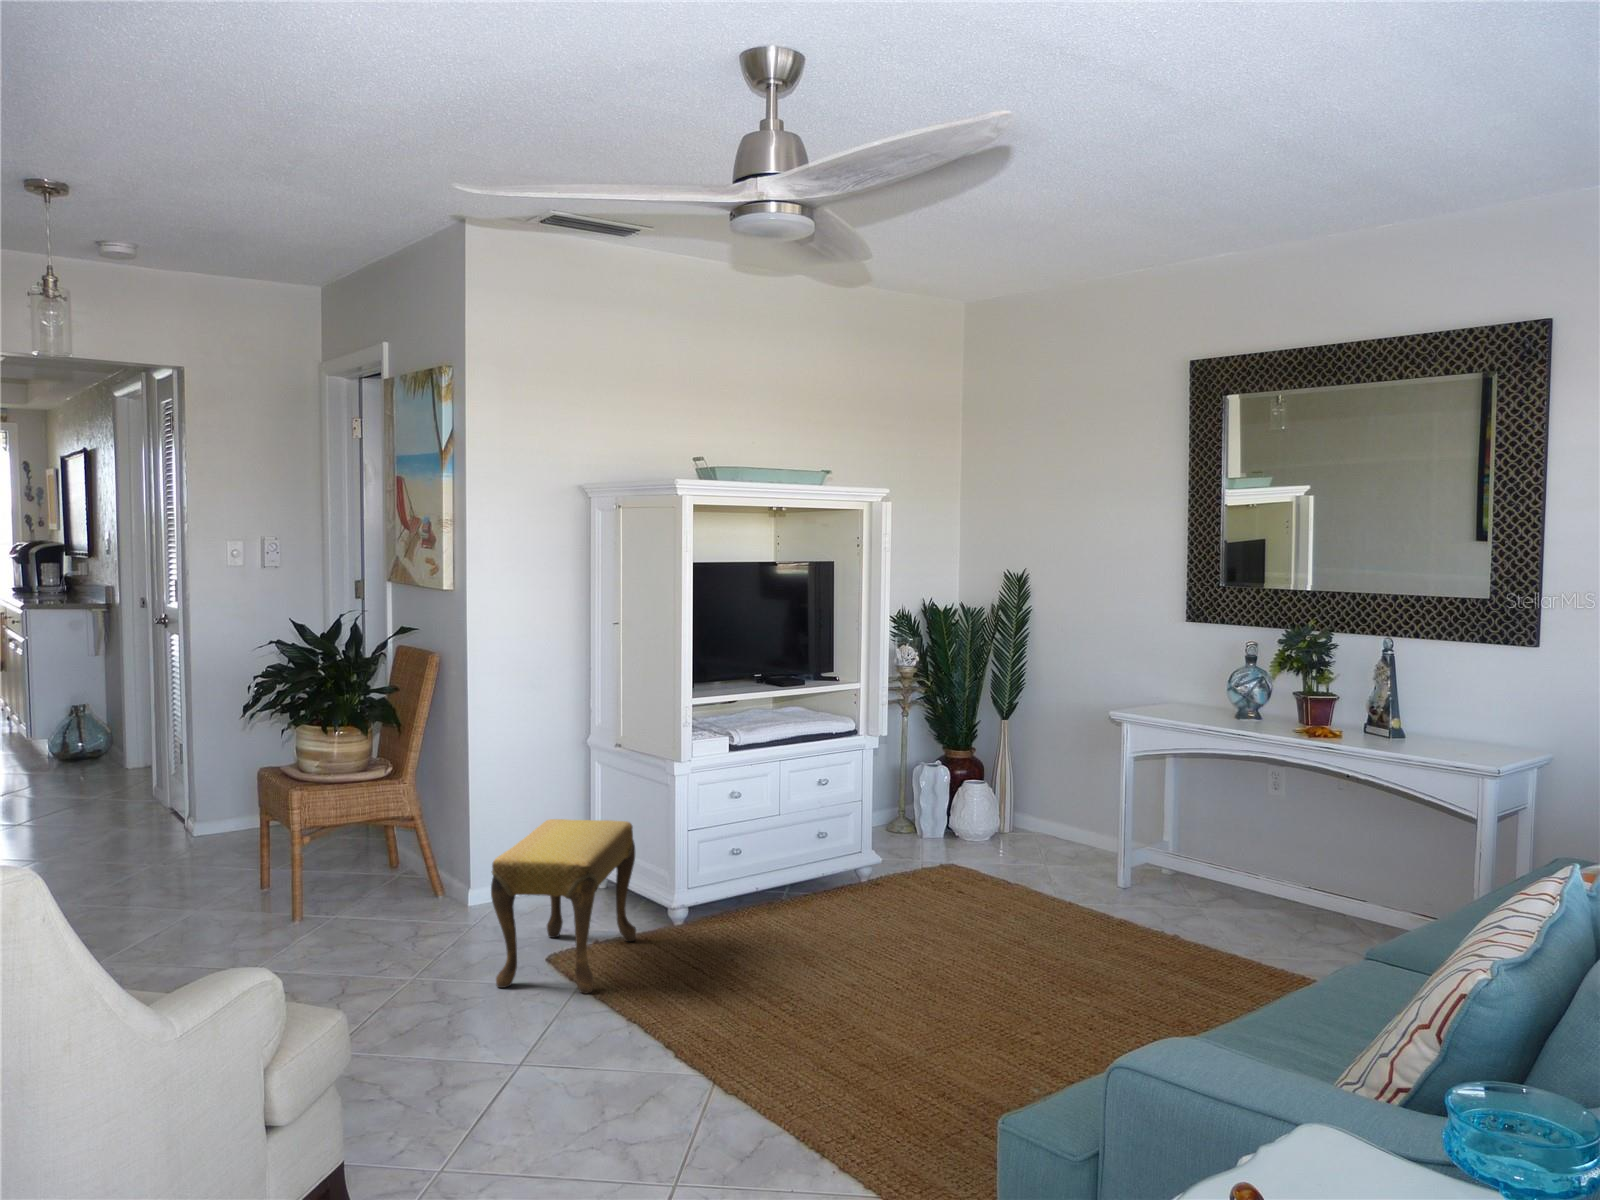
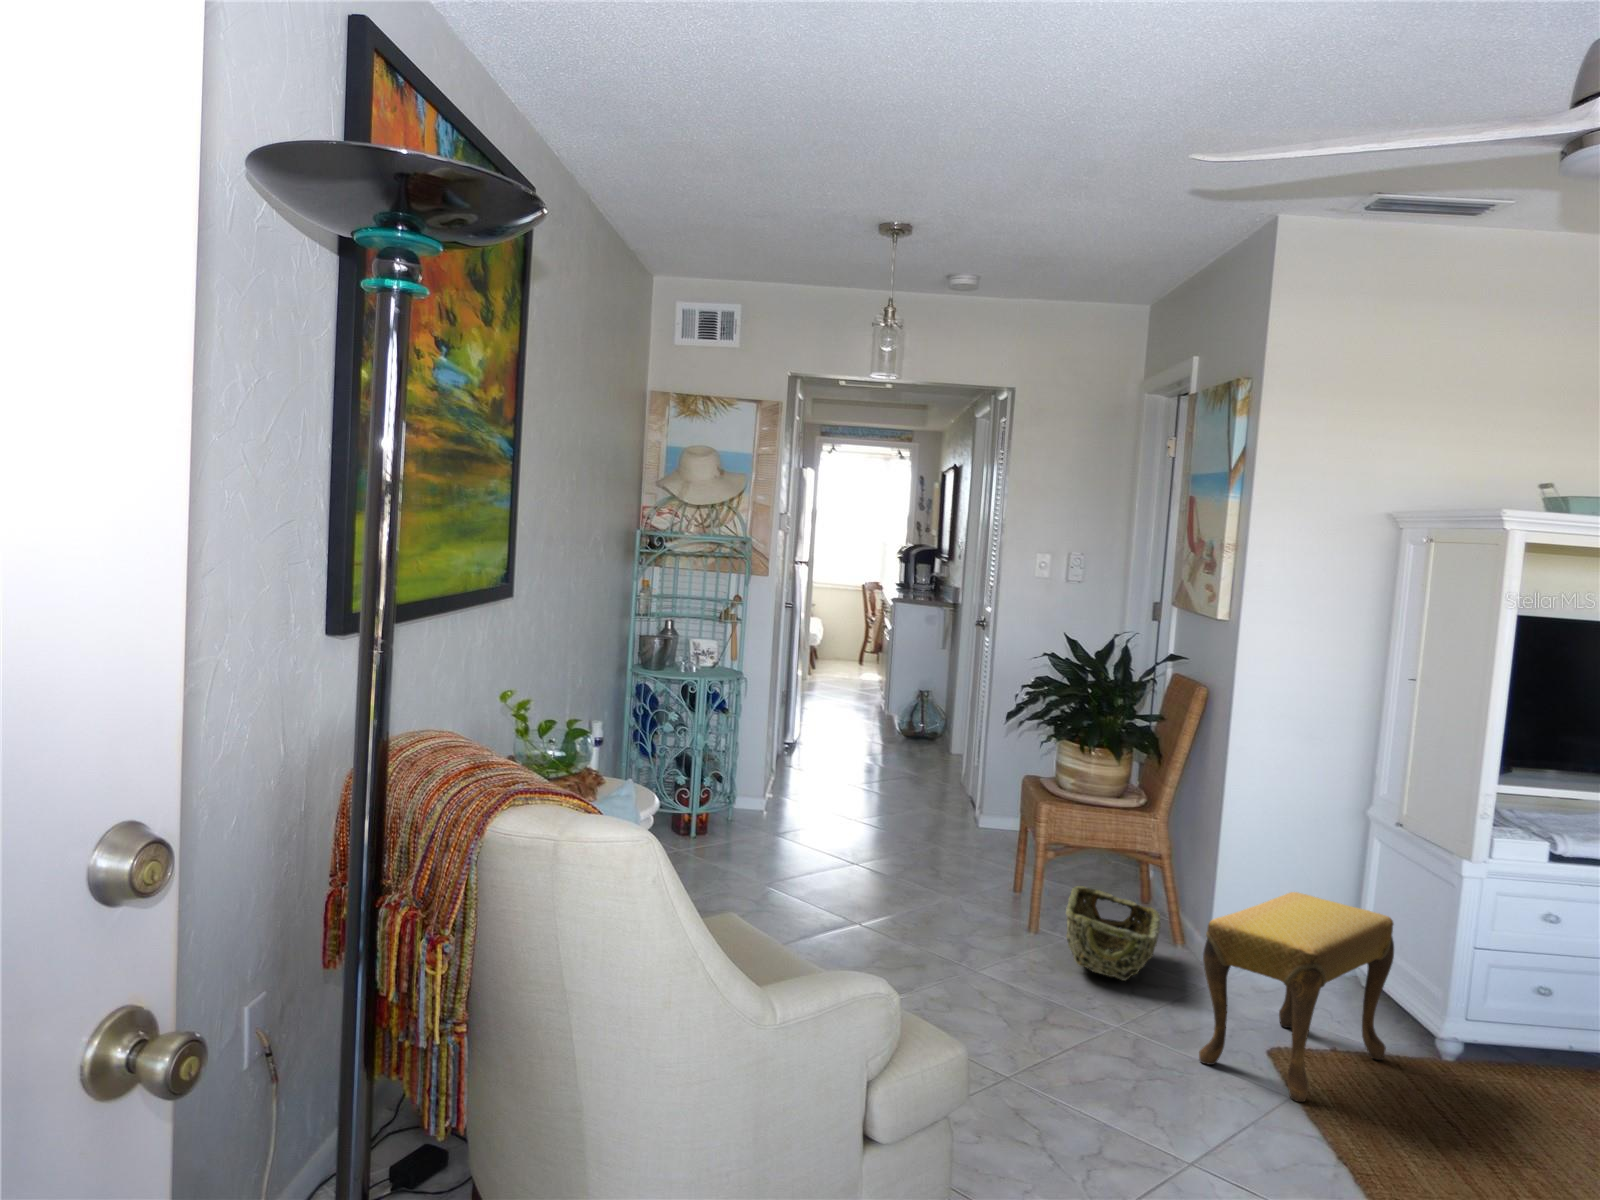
woven basket: none [333,861,431,939] -> present [1066,886,1161,981]

